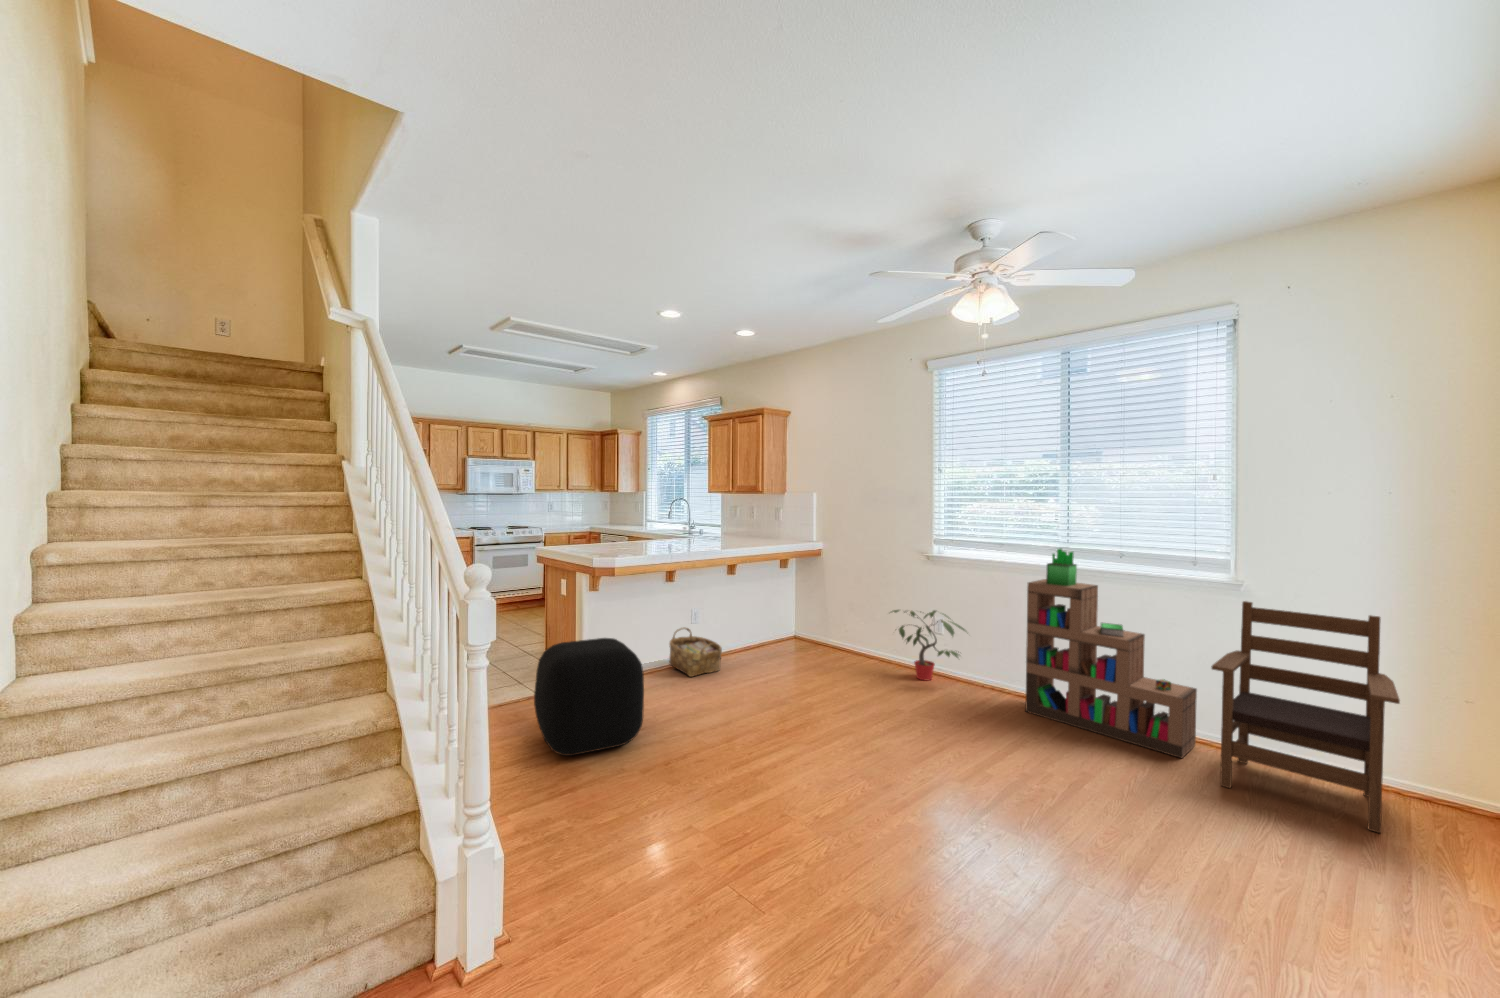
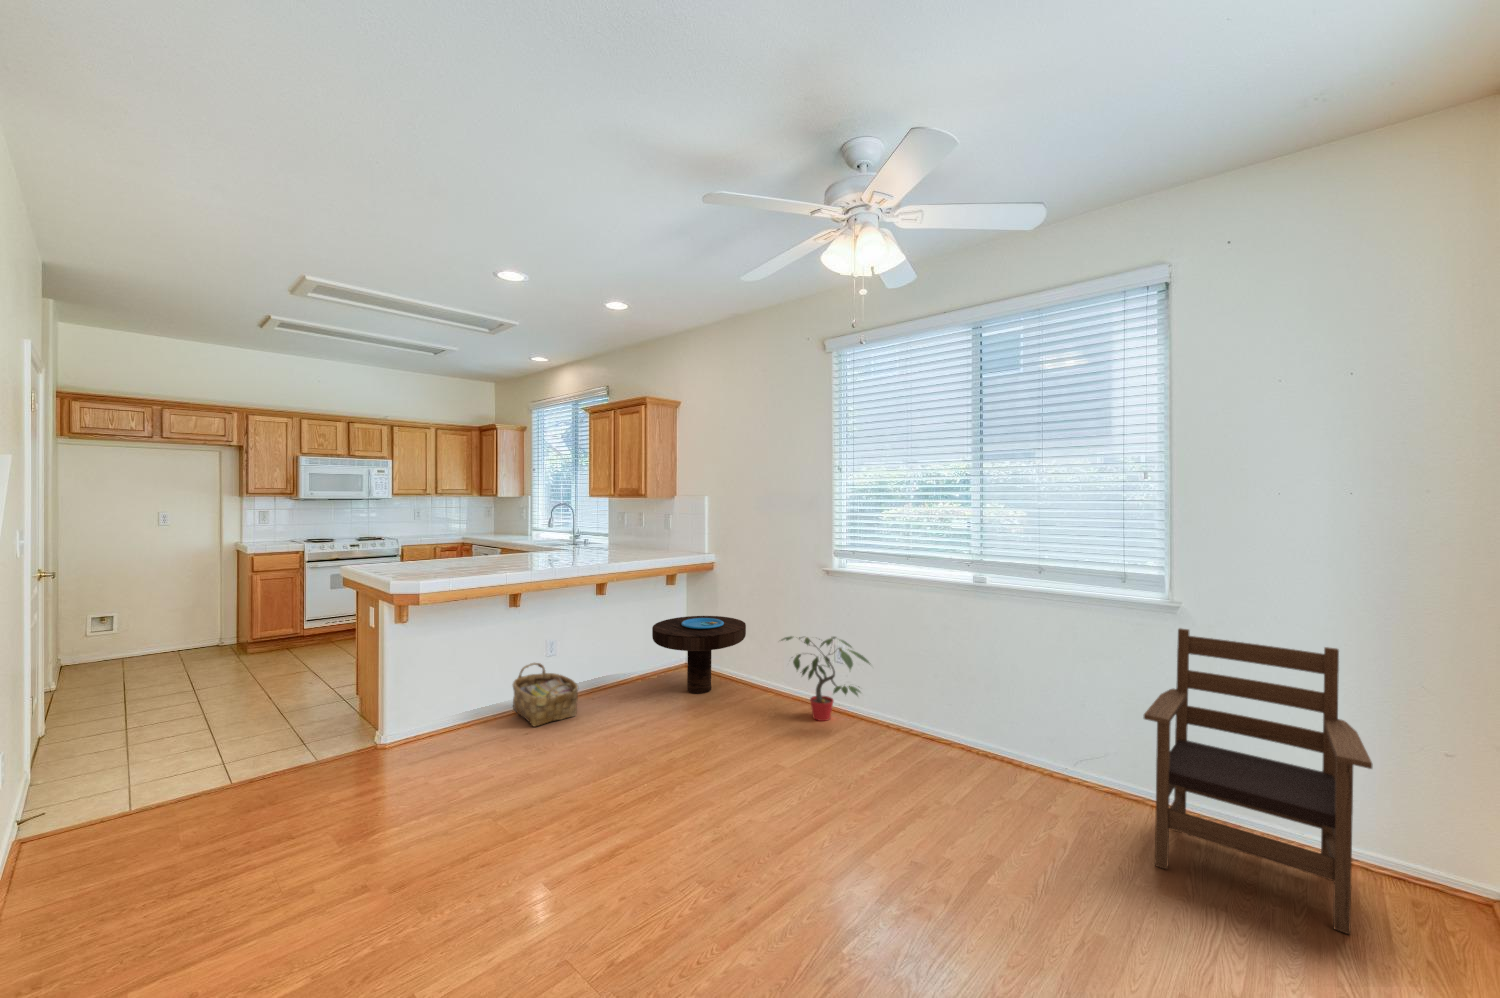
bookshelf: present [1025,549,1197,758] -> none [932,564,1126,824]
side table: none [775,594,854,658] -> present [652,616,746,694]
ottoman: present [534,638,644,756] -> none [258,692,429,868]

